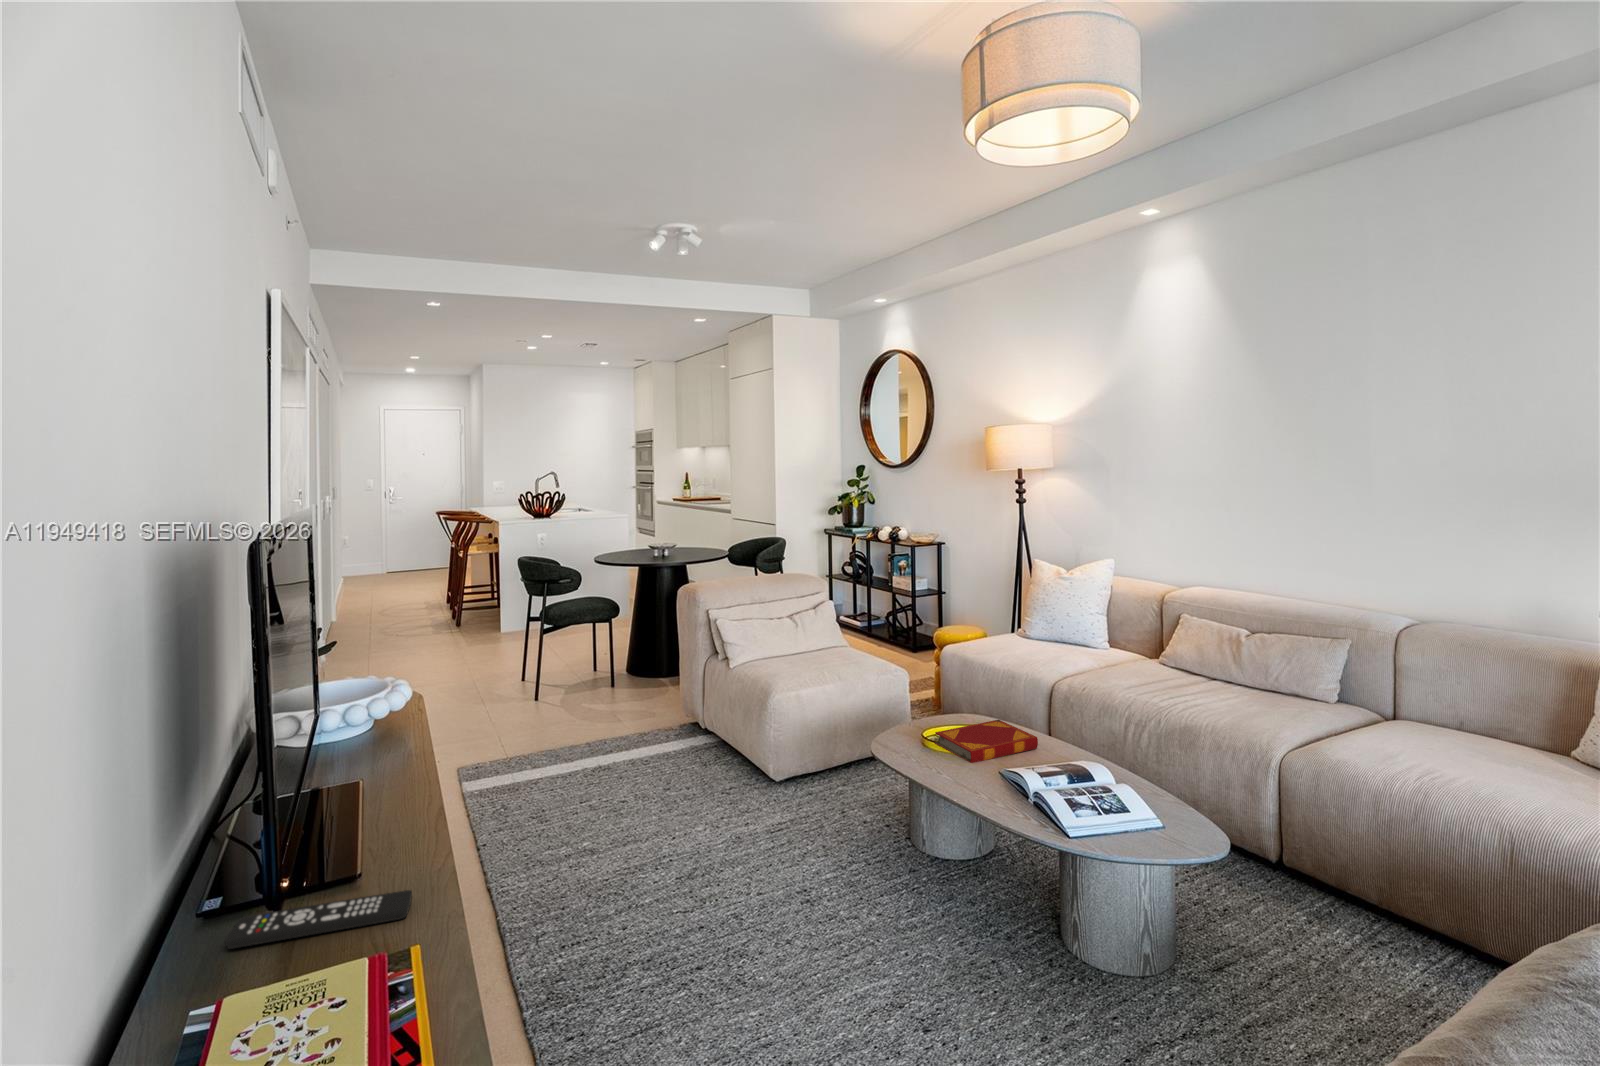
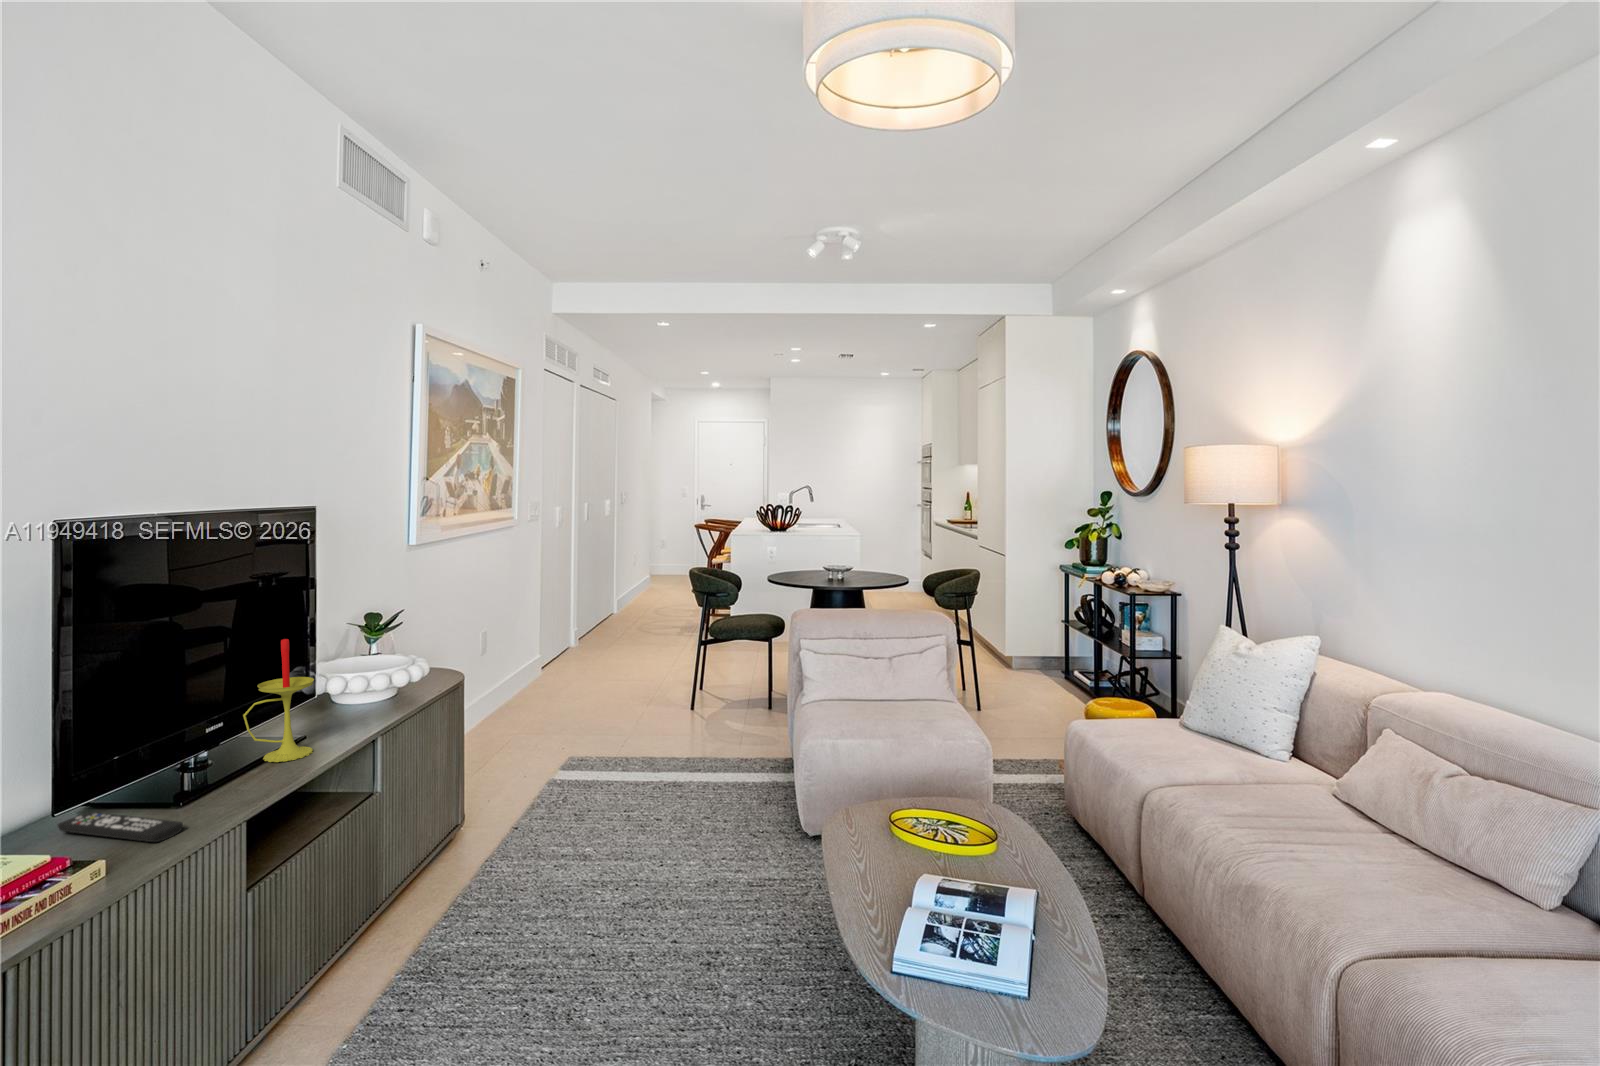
candle: none [321,659,395,816] -> present [243,639,314,762]
hardback book: present [935,720,1038,763] -> none [898,810,1016,860]

